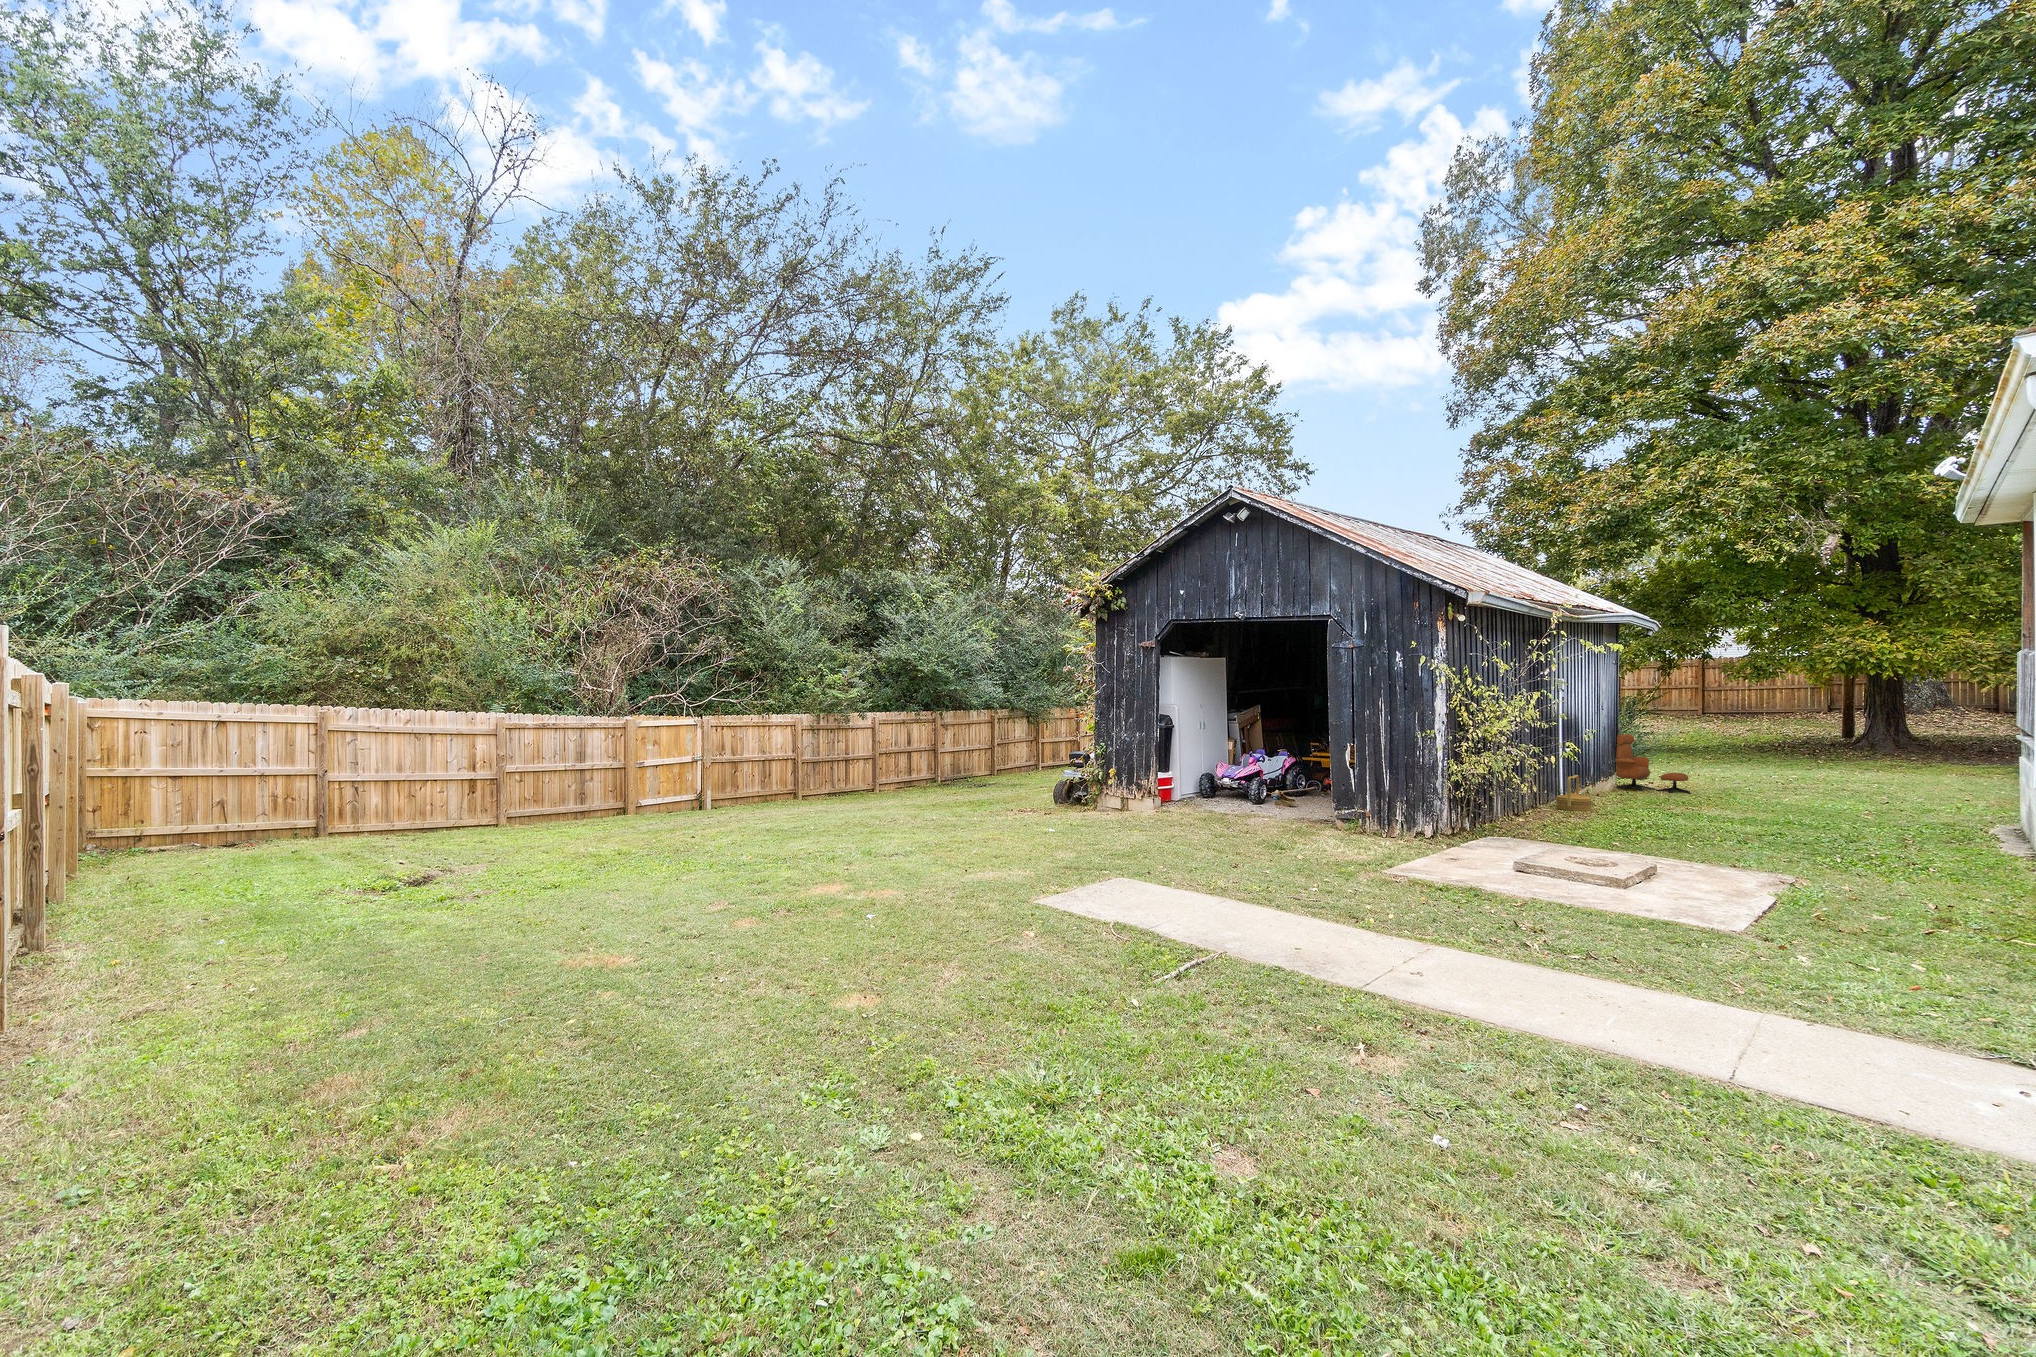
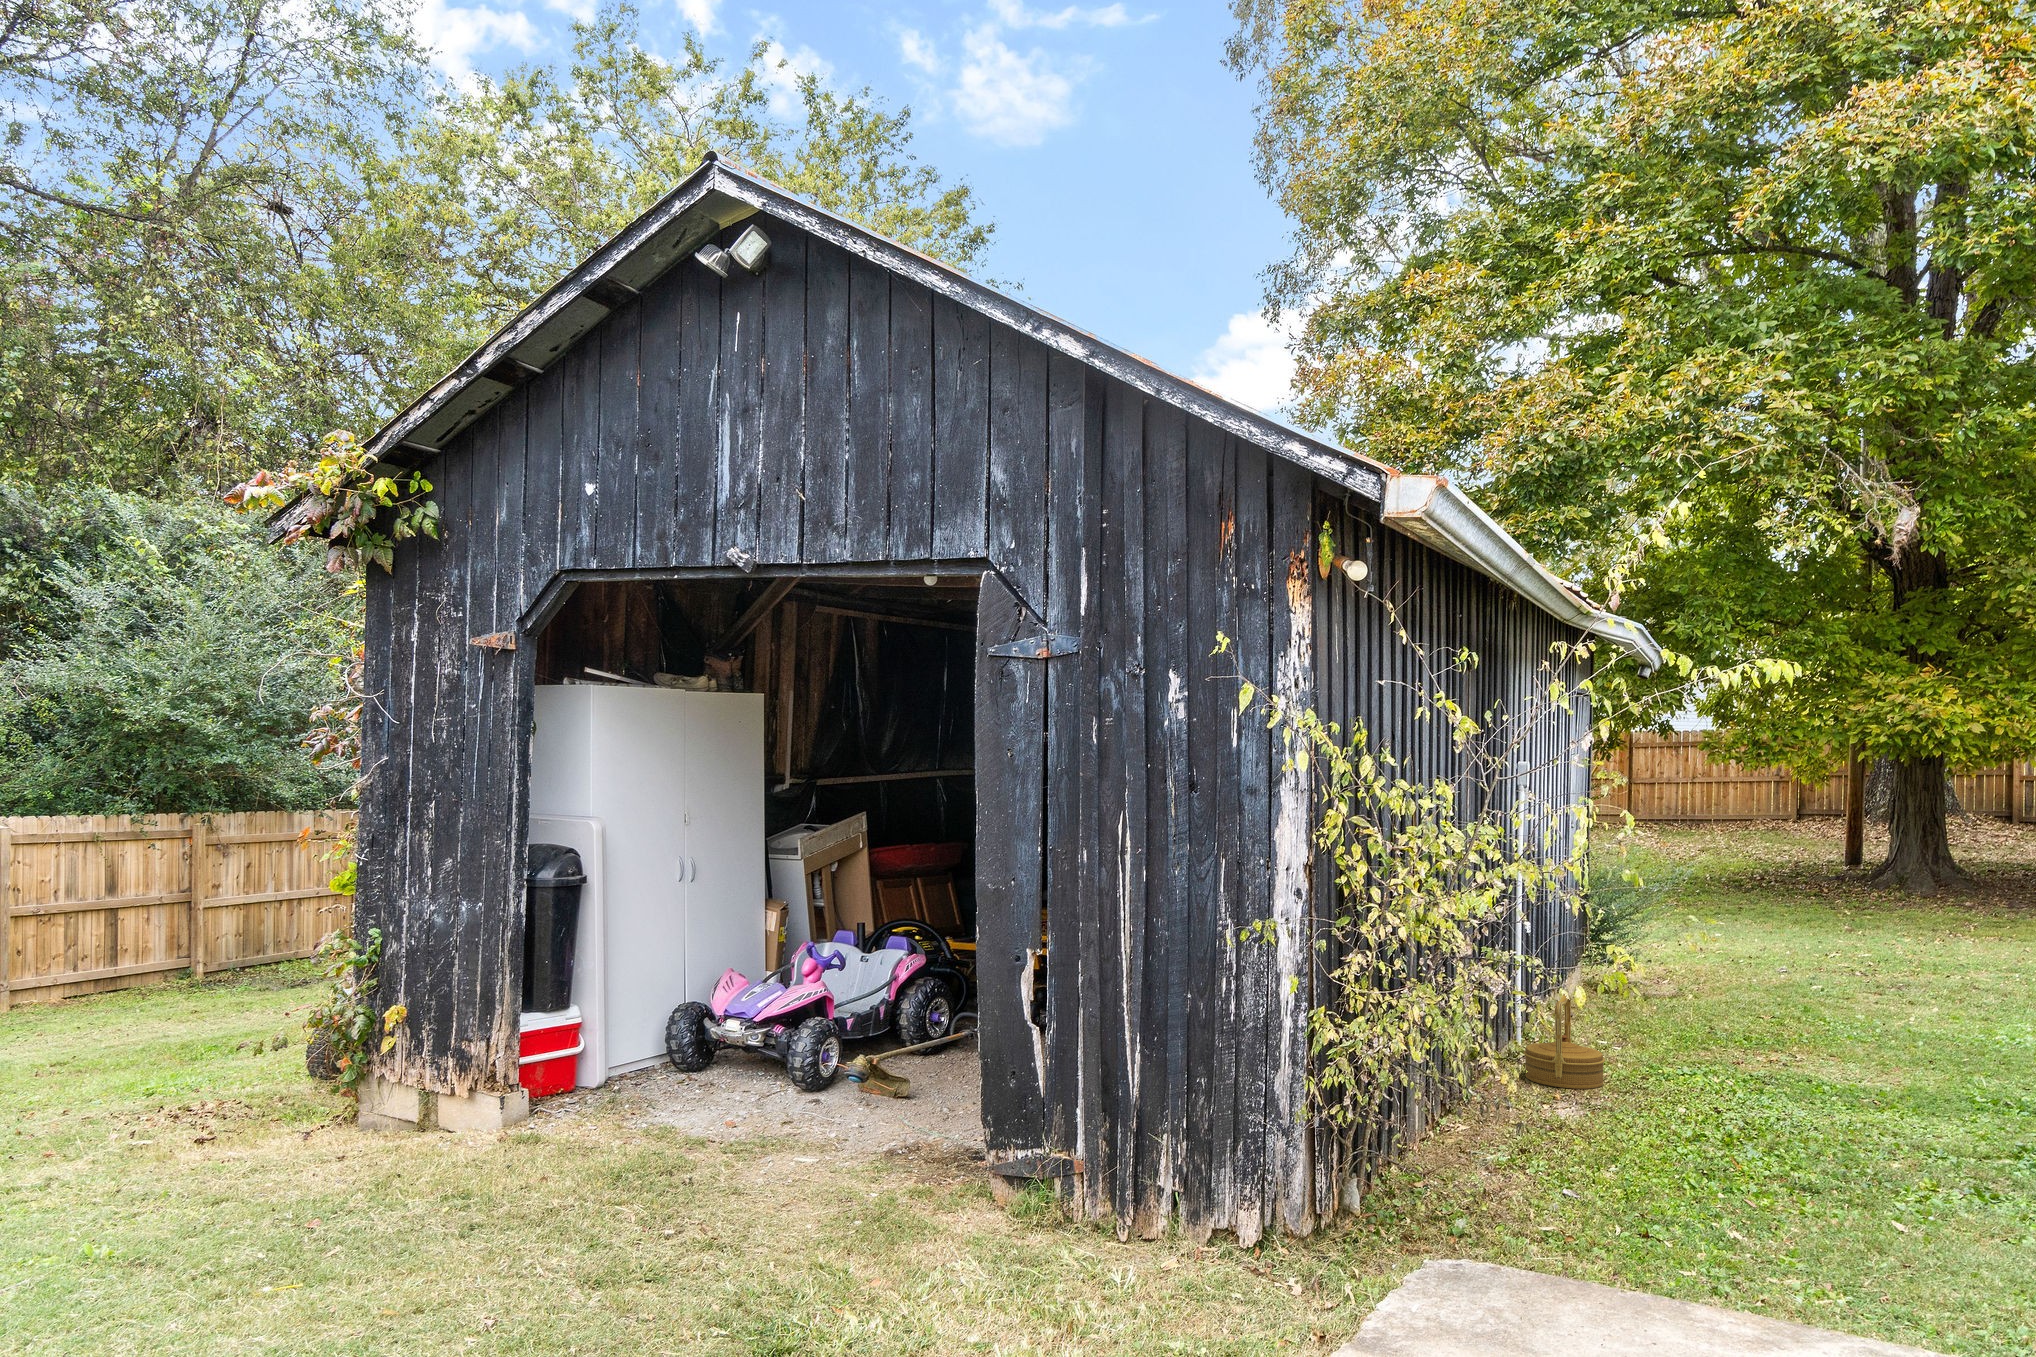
lounge chair: present [1615,734,1691,794] -> none [1593,878,1738,1008]

